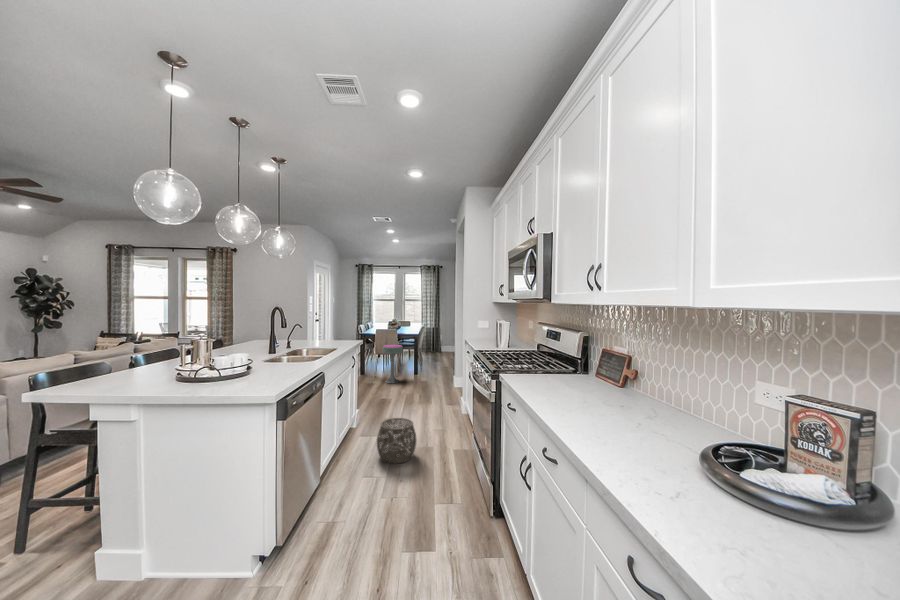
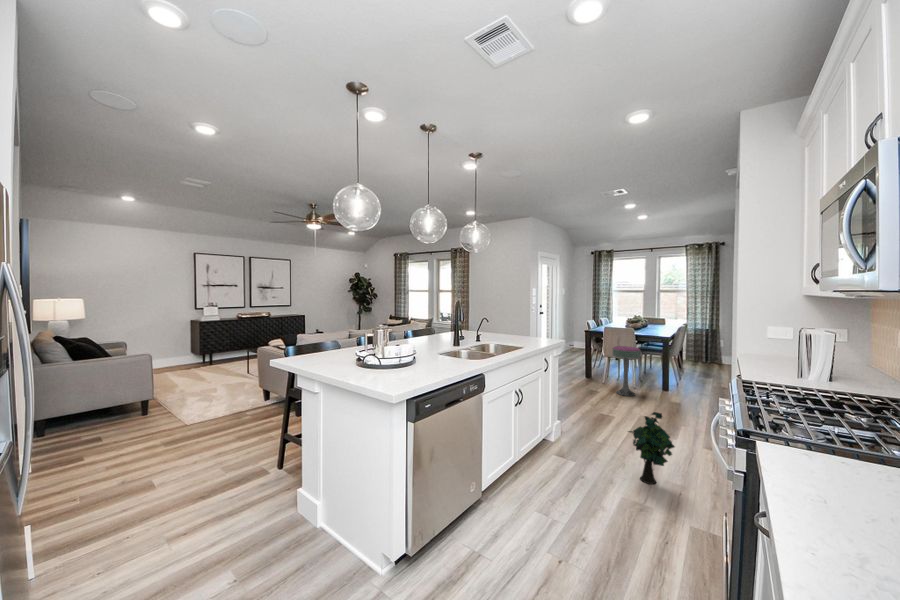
decorative plant: none [412,386,441,436] -> present [628,412,675,484]
woven basket: present [377,418,417,464] -> none [560,446,619,516]

